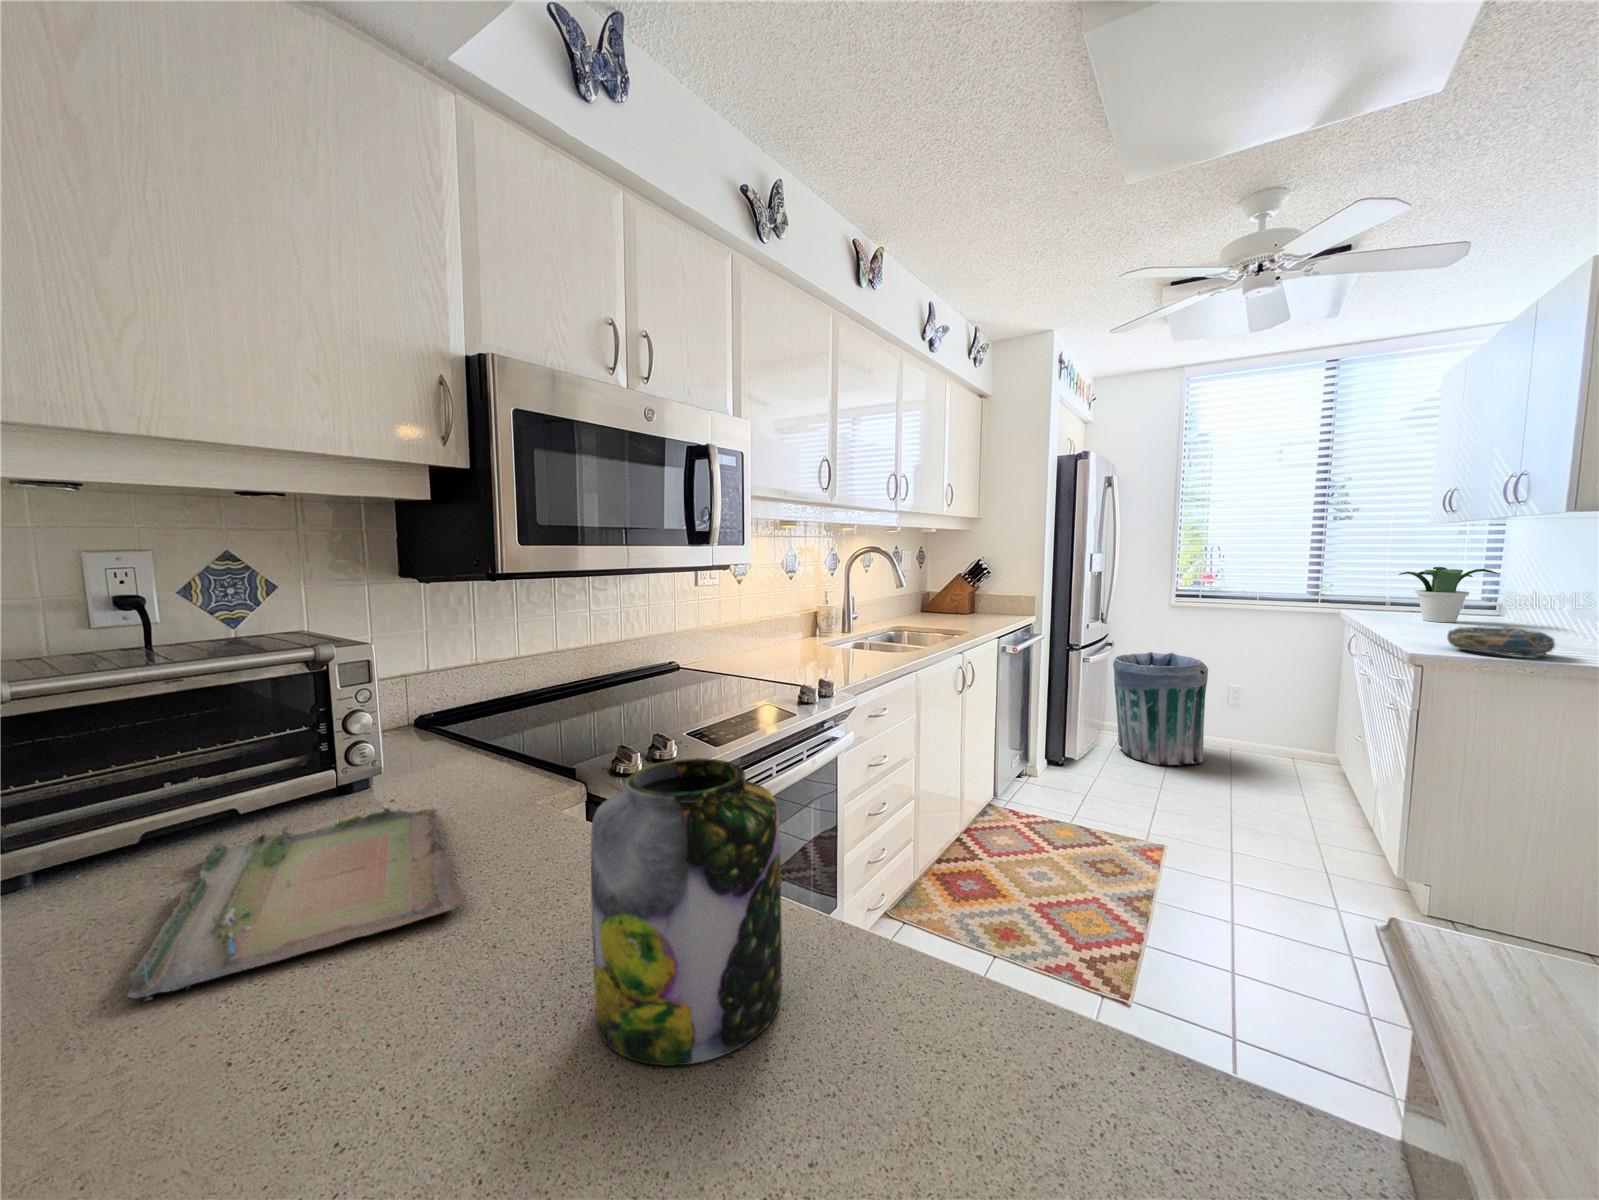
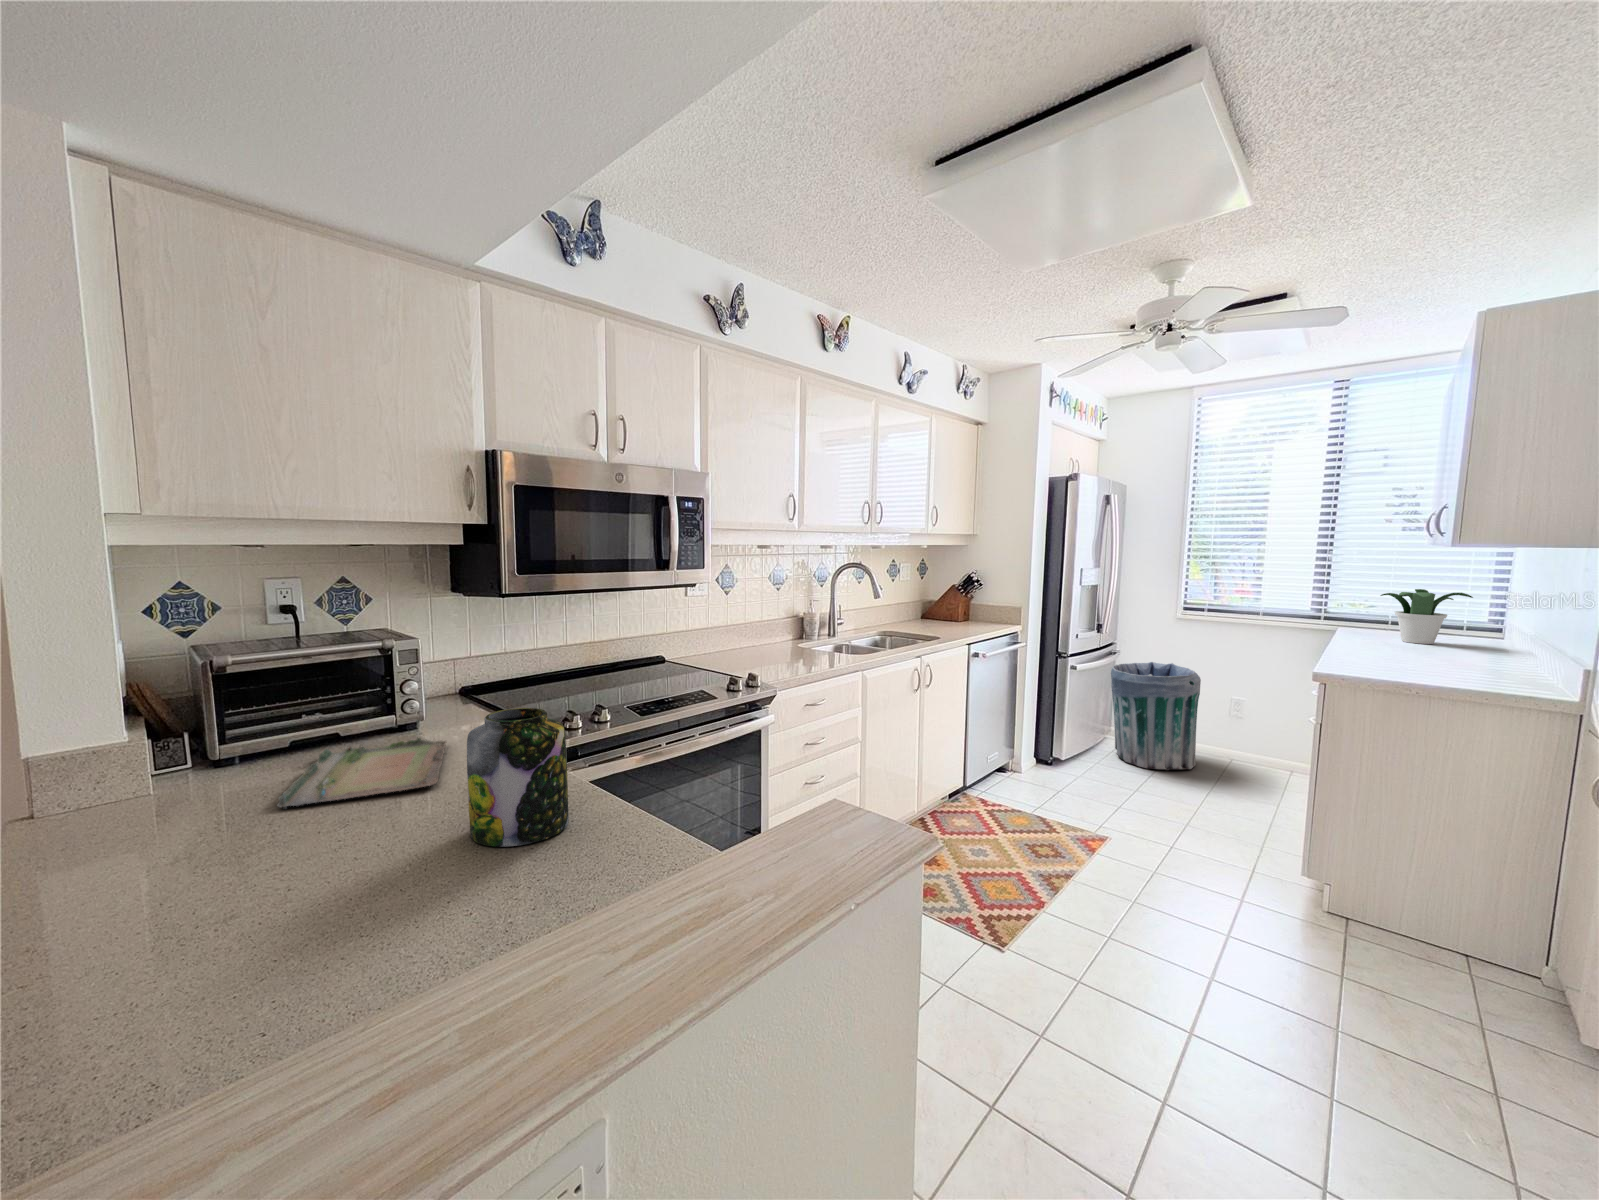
decorative bowl: present [1447,627,1555,657] -> none [1357,649,1452,680]

